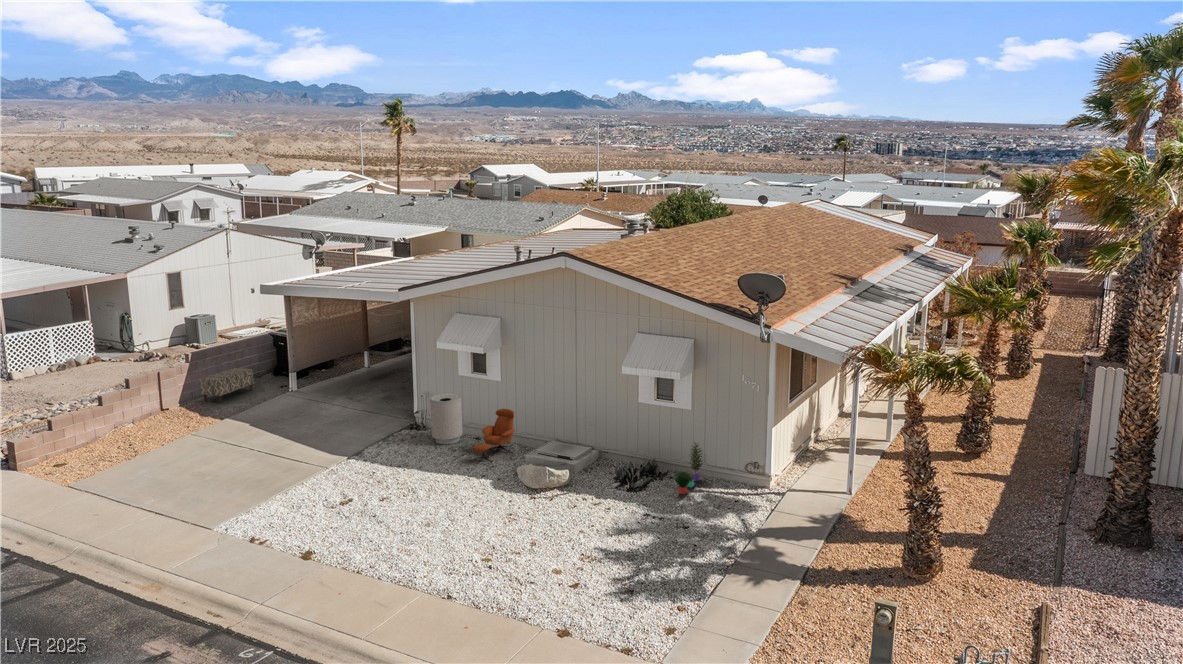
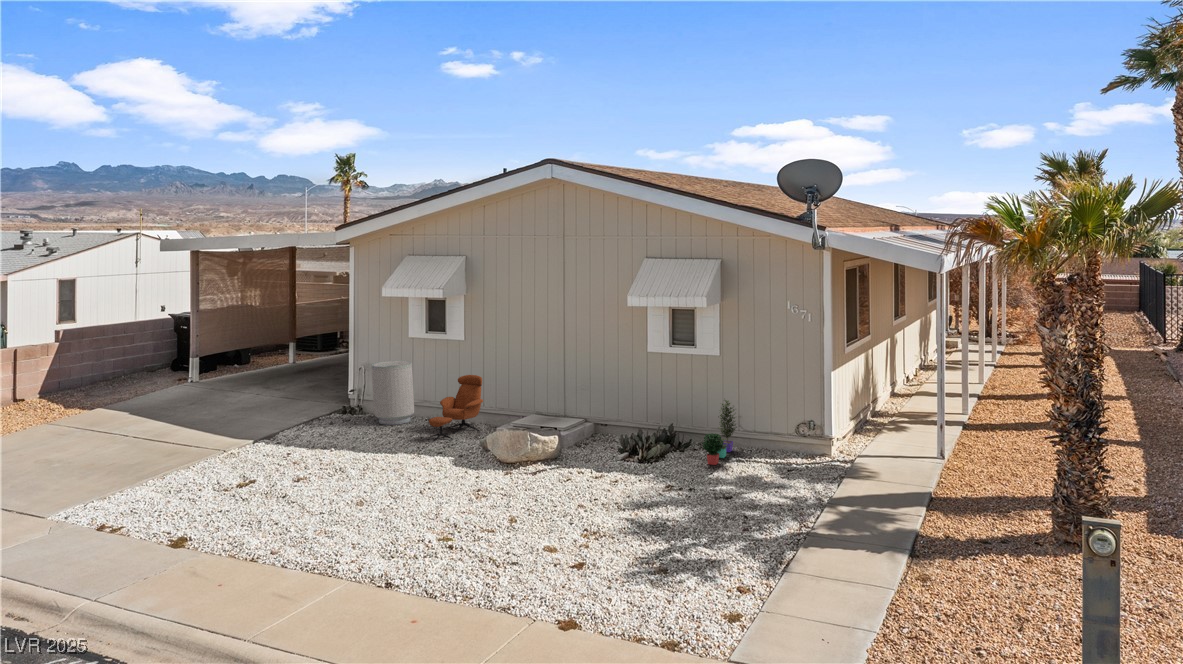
bench: present [200,368,254,403] -> none [77,352,150,390]

